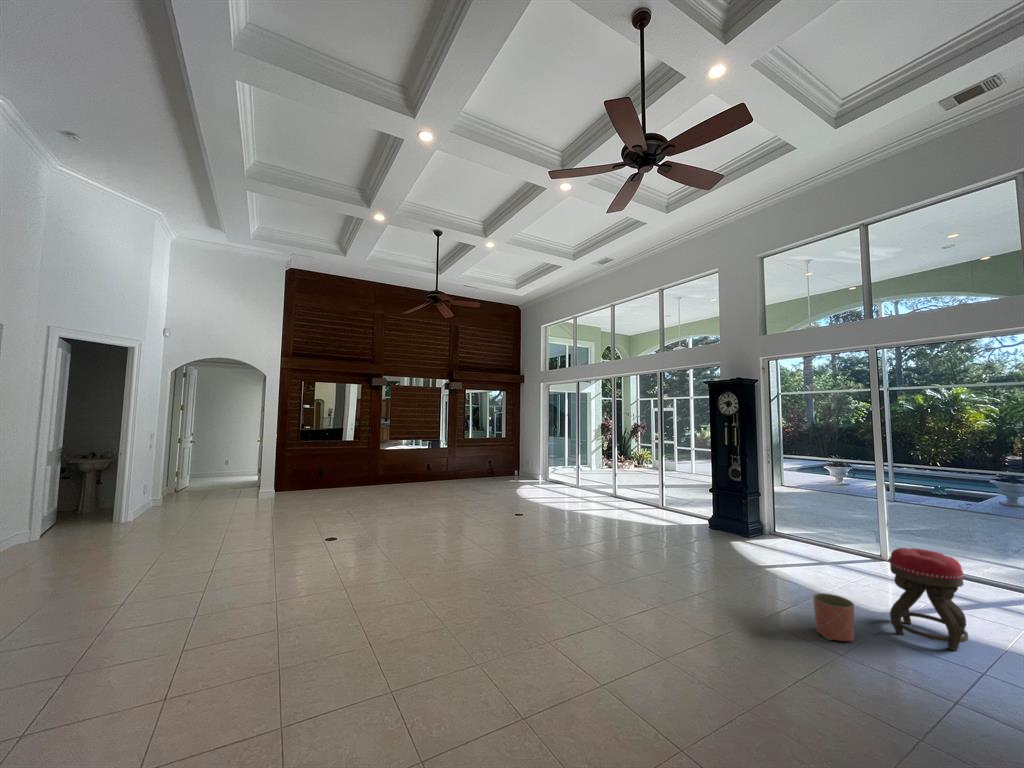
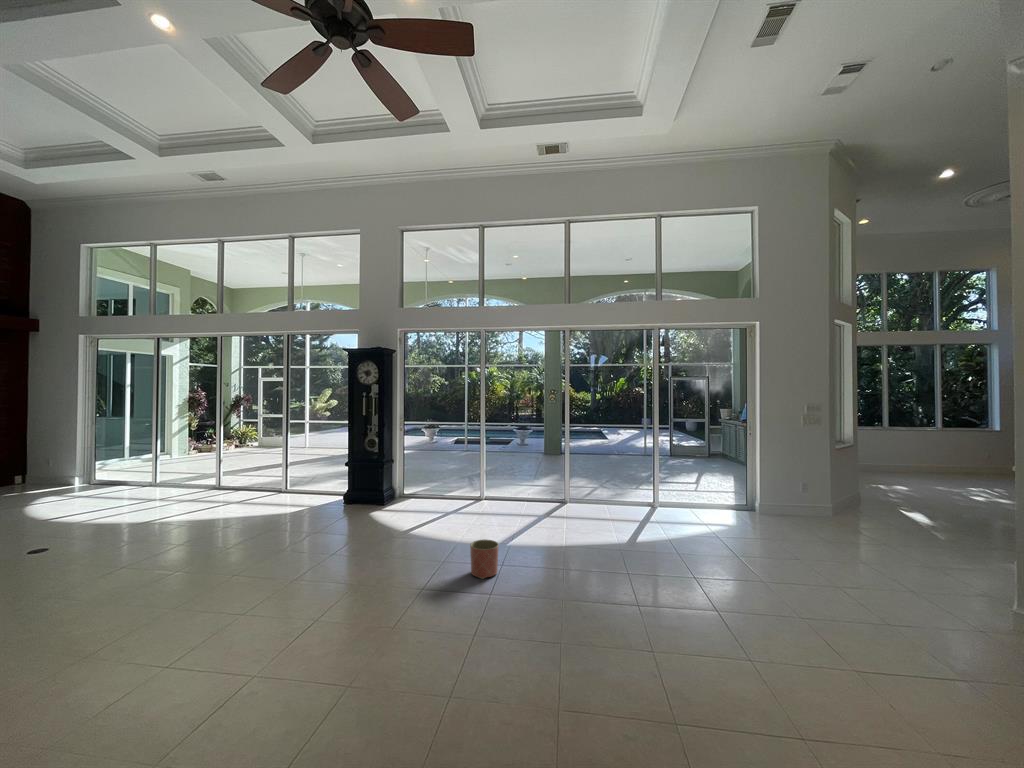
ottoman: present [890,548,968,651] -> none [511,487,553,557]

